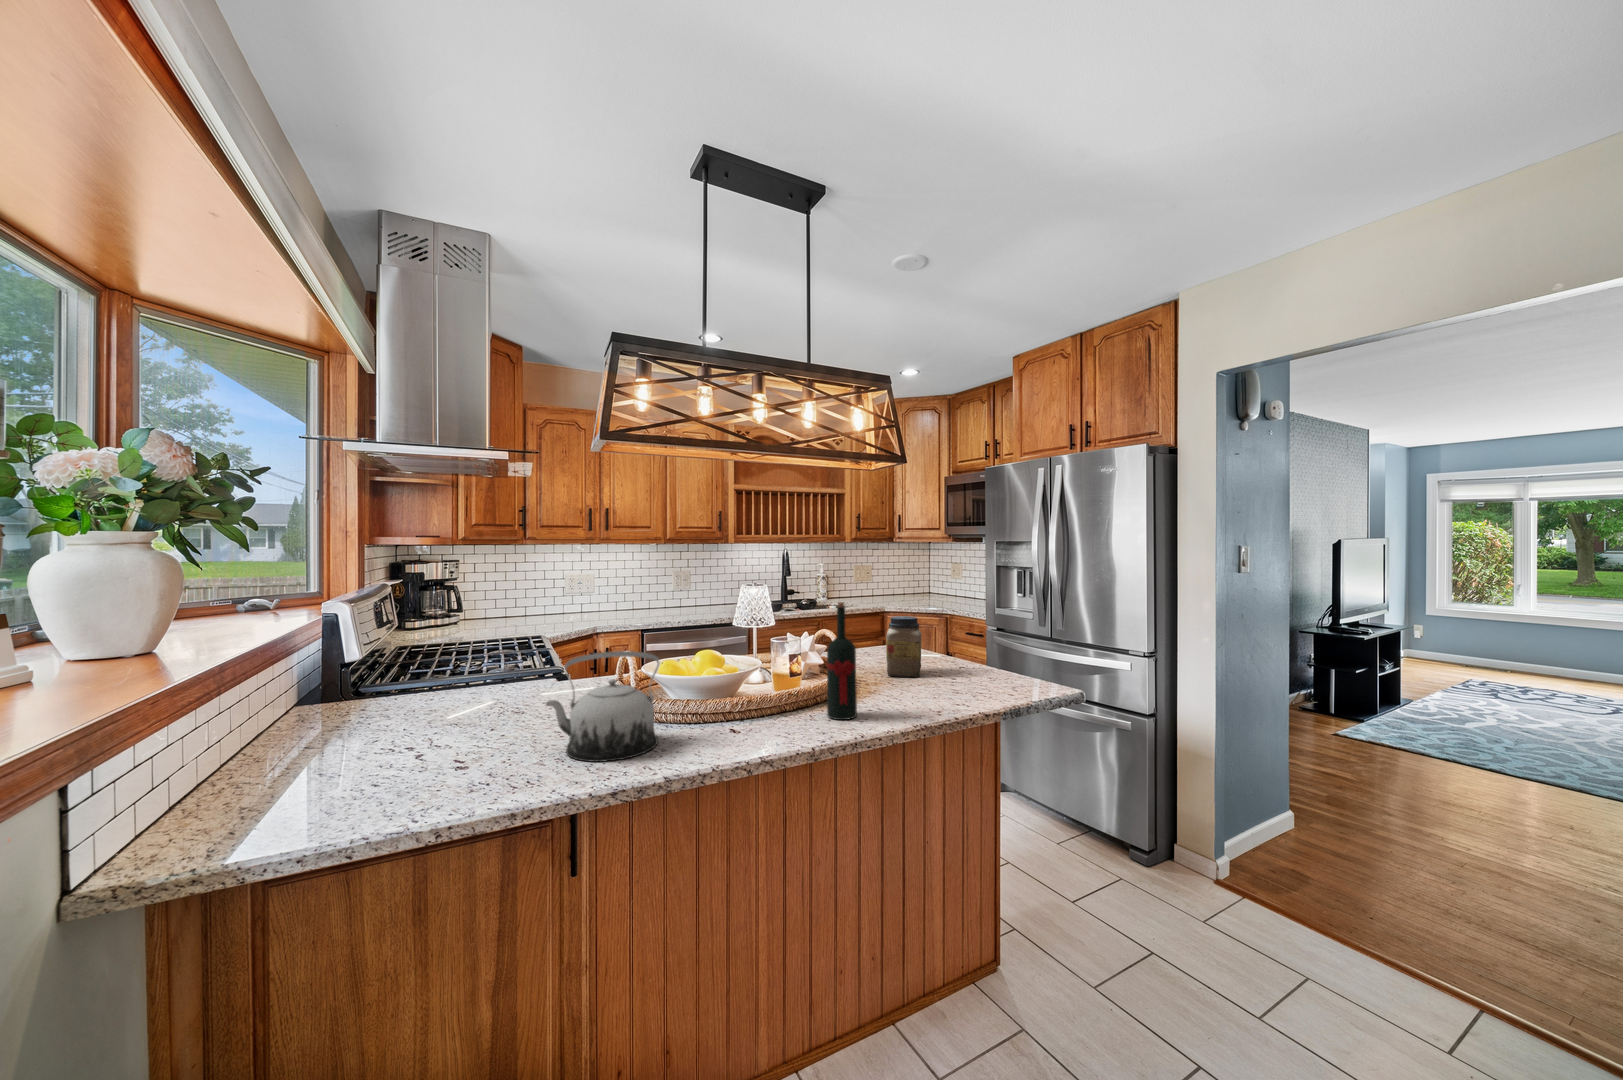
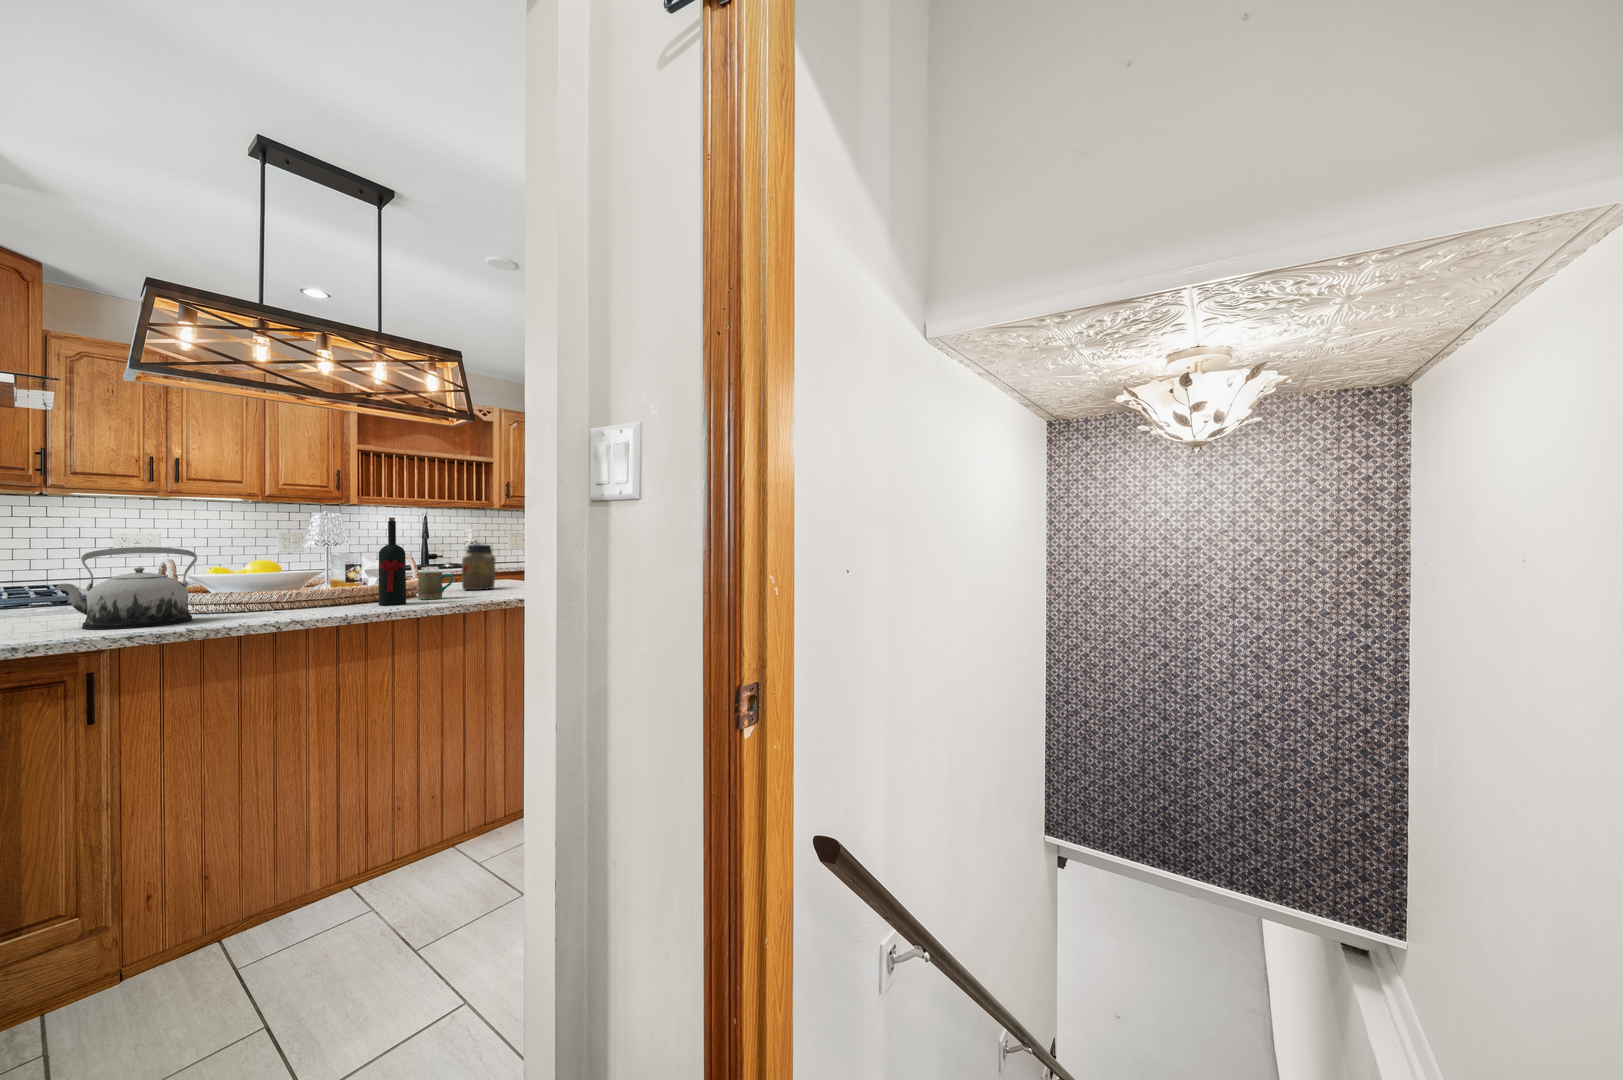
mug: none [859,663,898,704] -> present [418,571,453,599]

